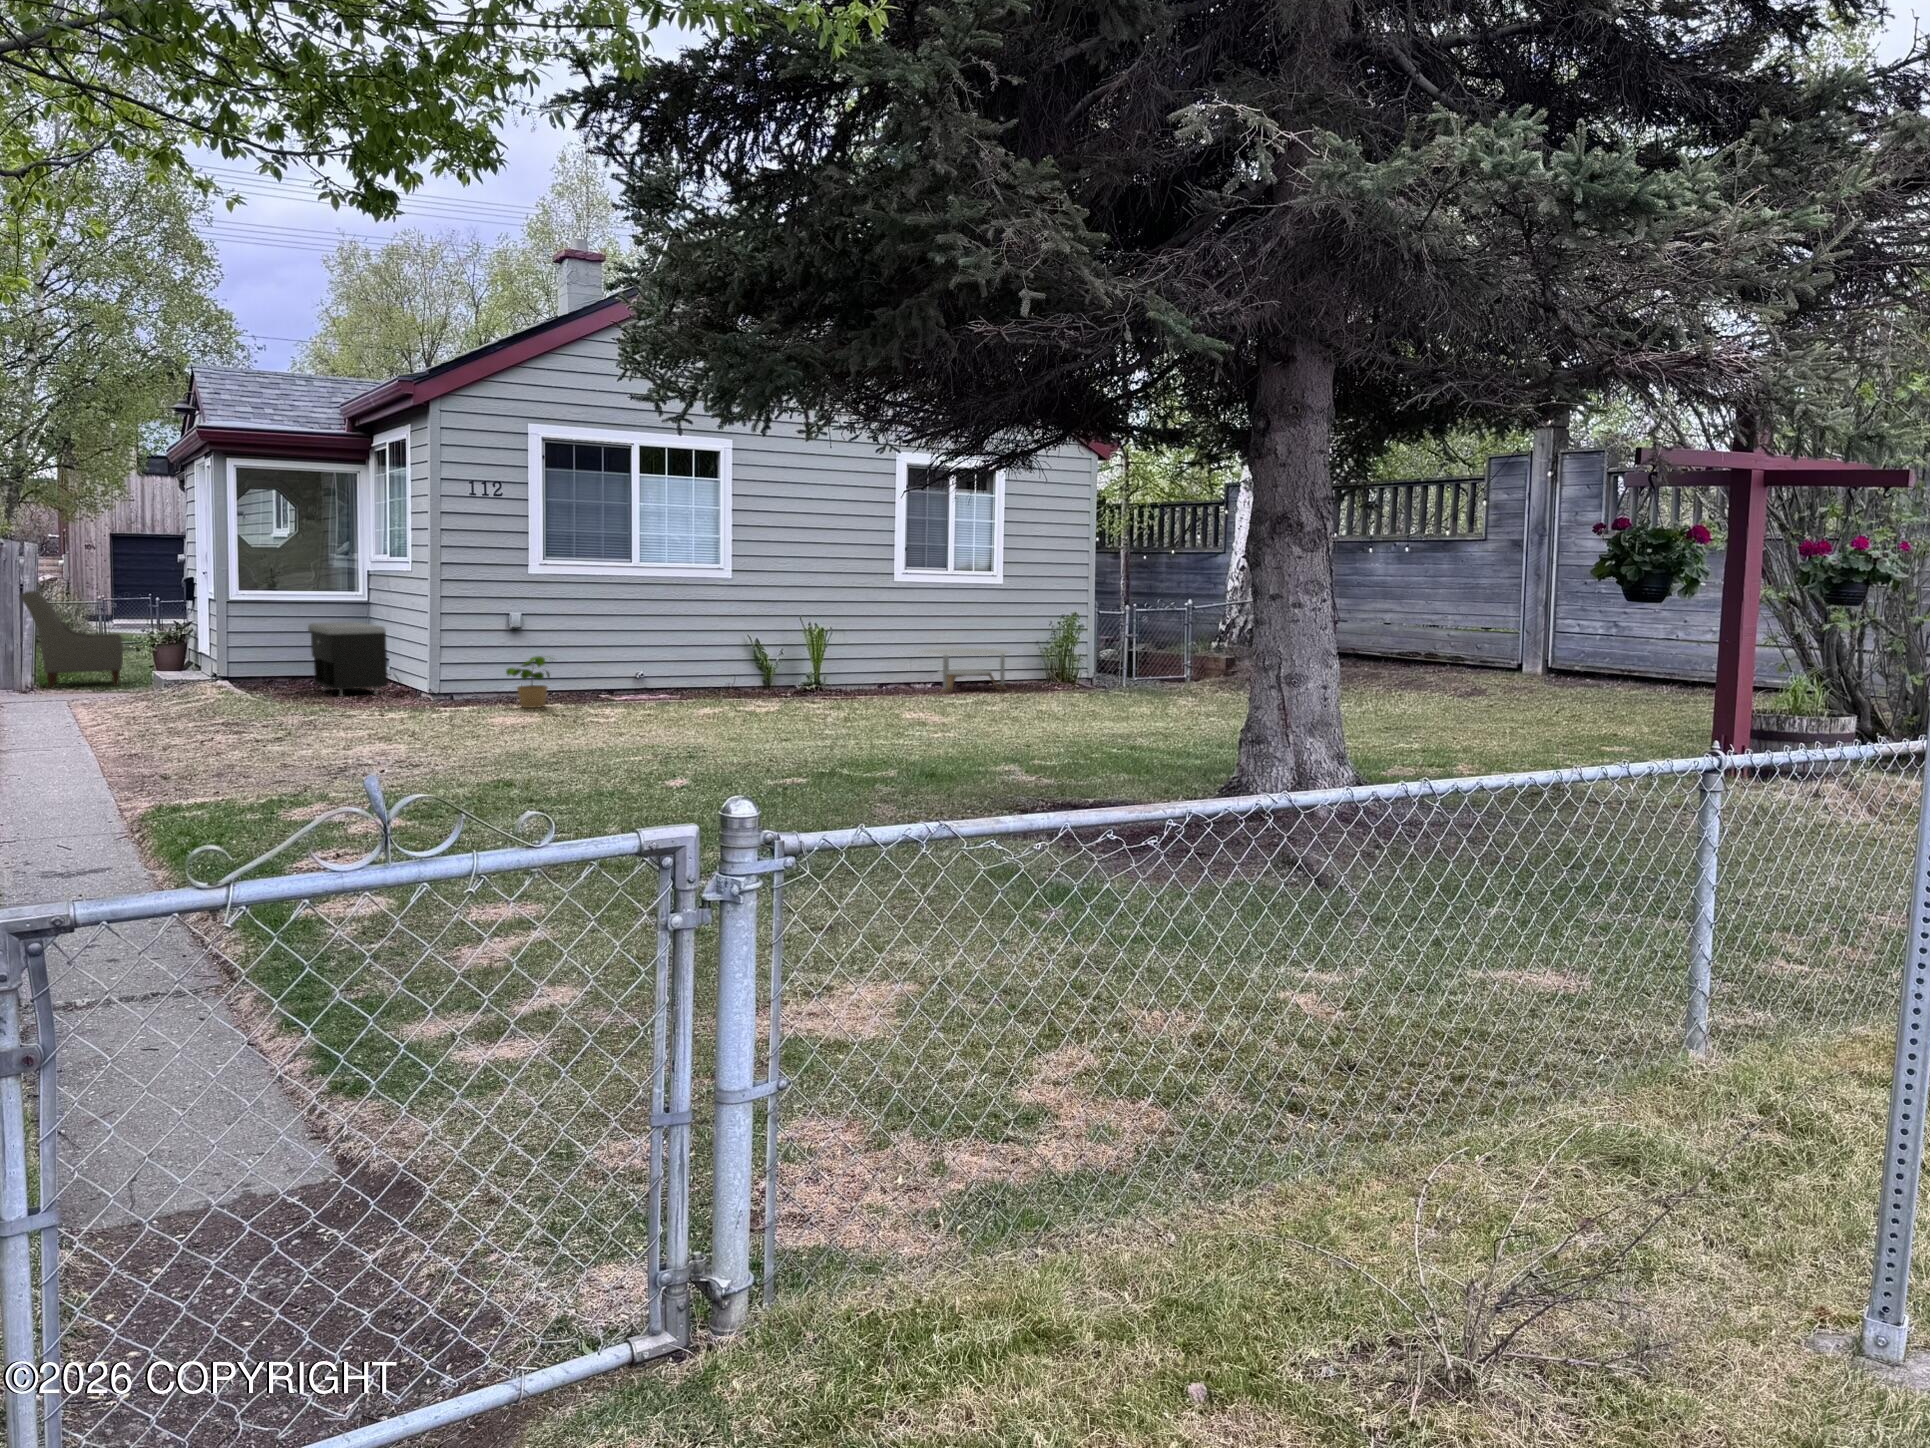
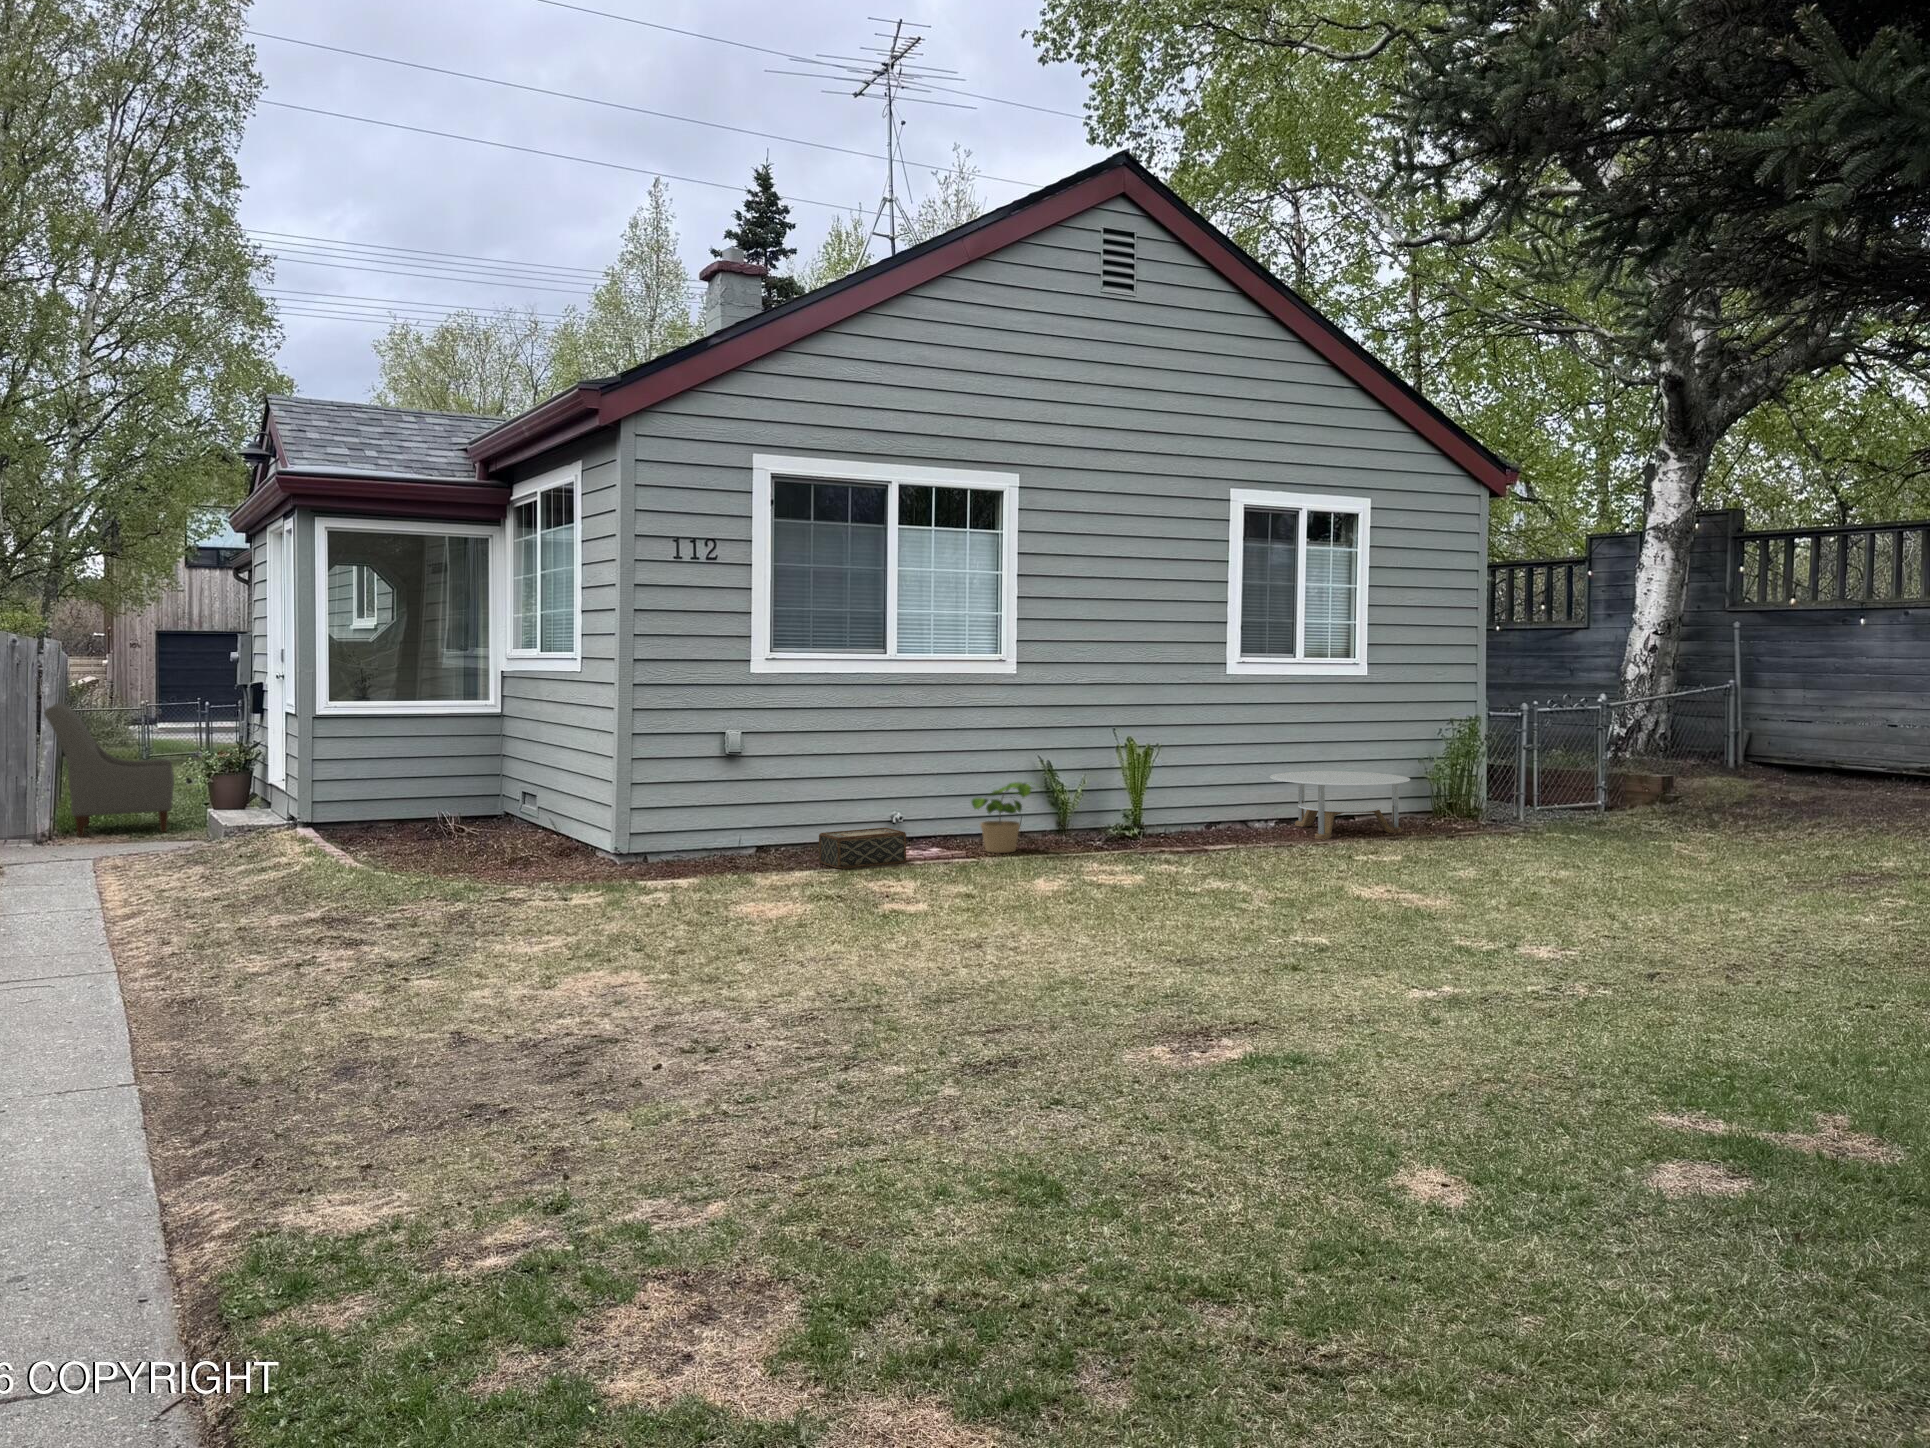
storage bench: present [308,622,388,696] -> none [420,742,531,850]
potted plant: present [506,656,550,708] -> present [972,782,1032,853]
woven basket: none [581,680,641,705] -> present [819,828,906,869]

